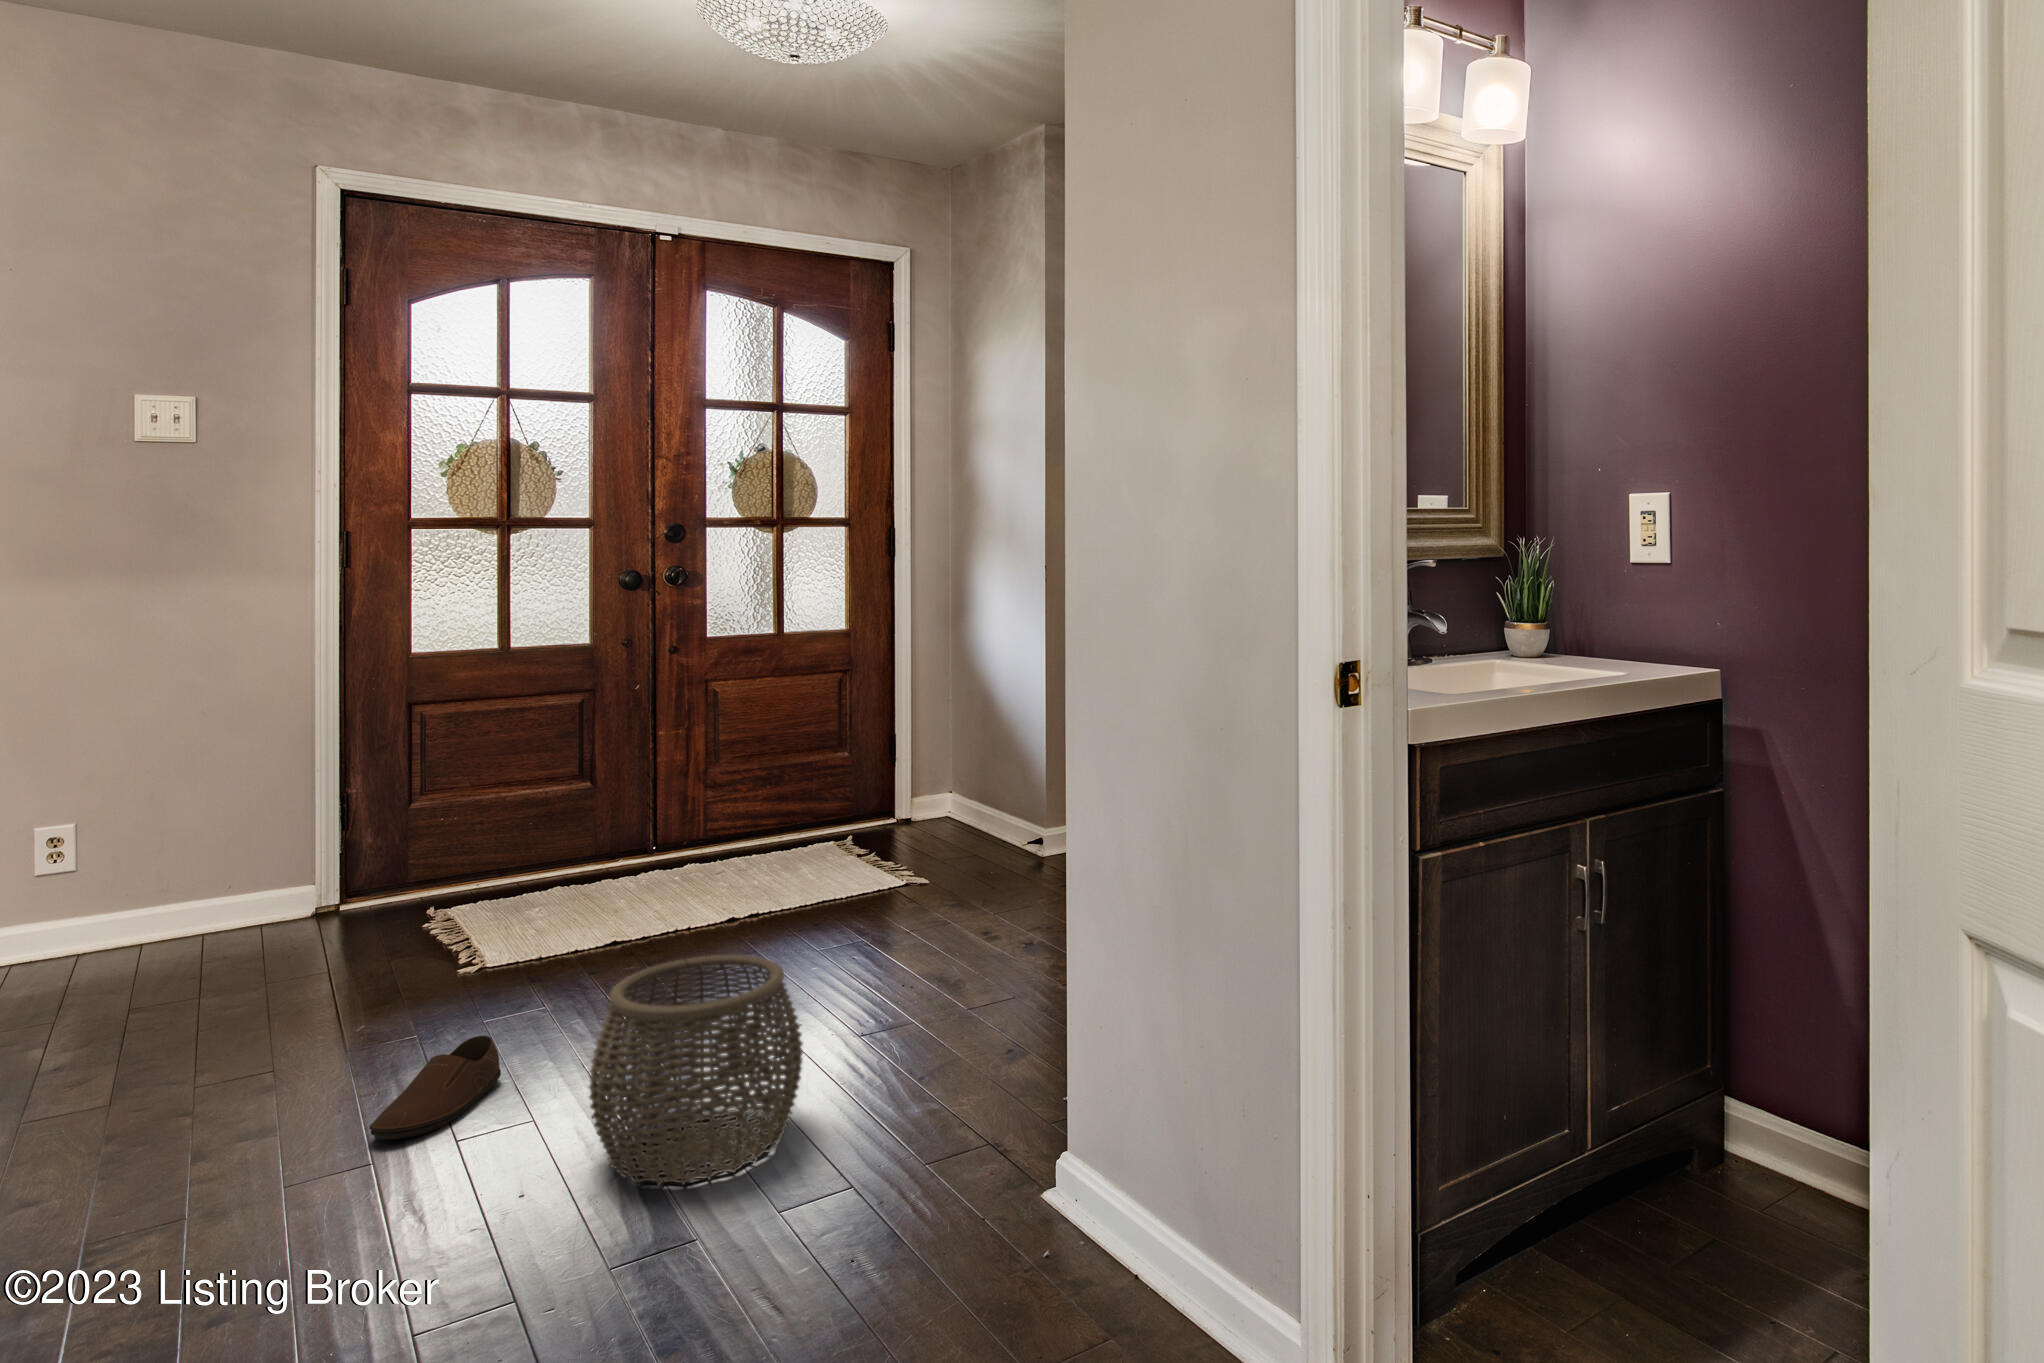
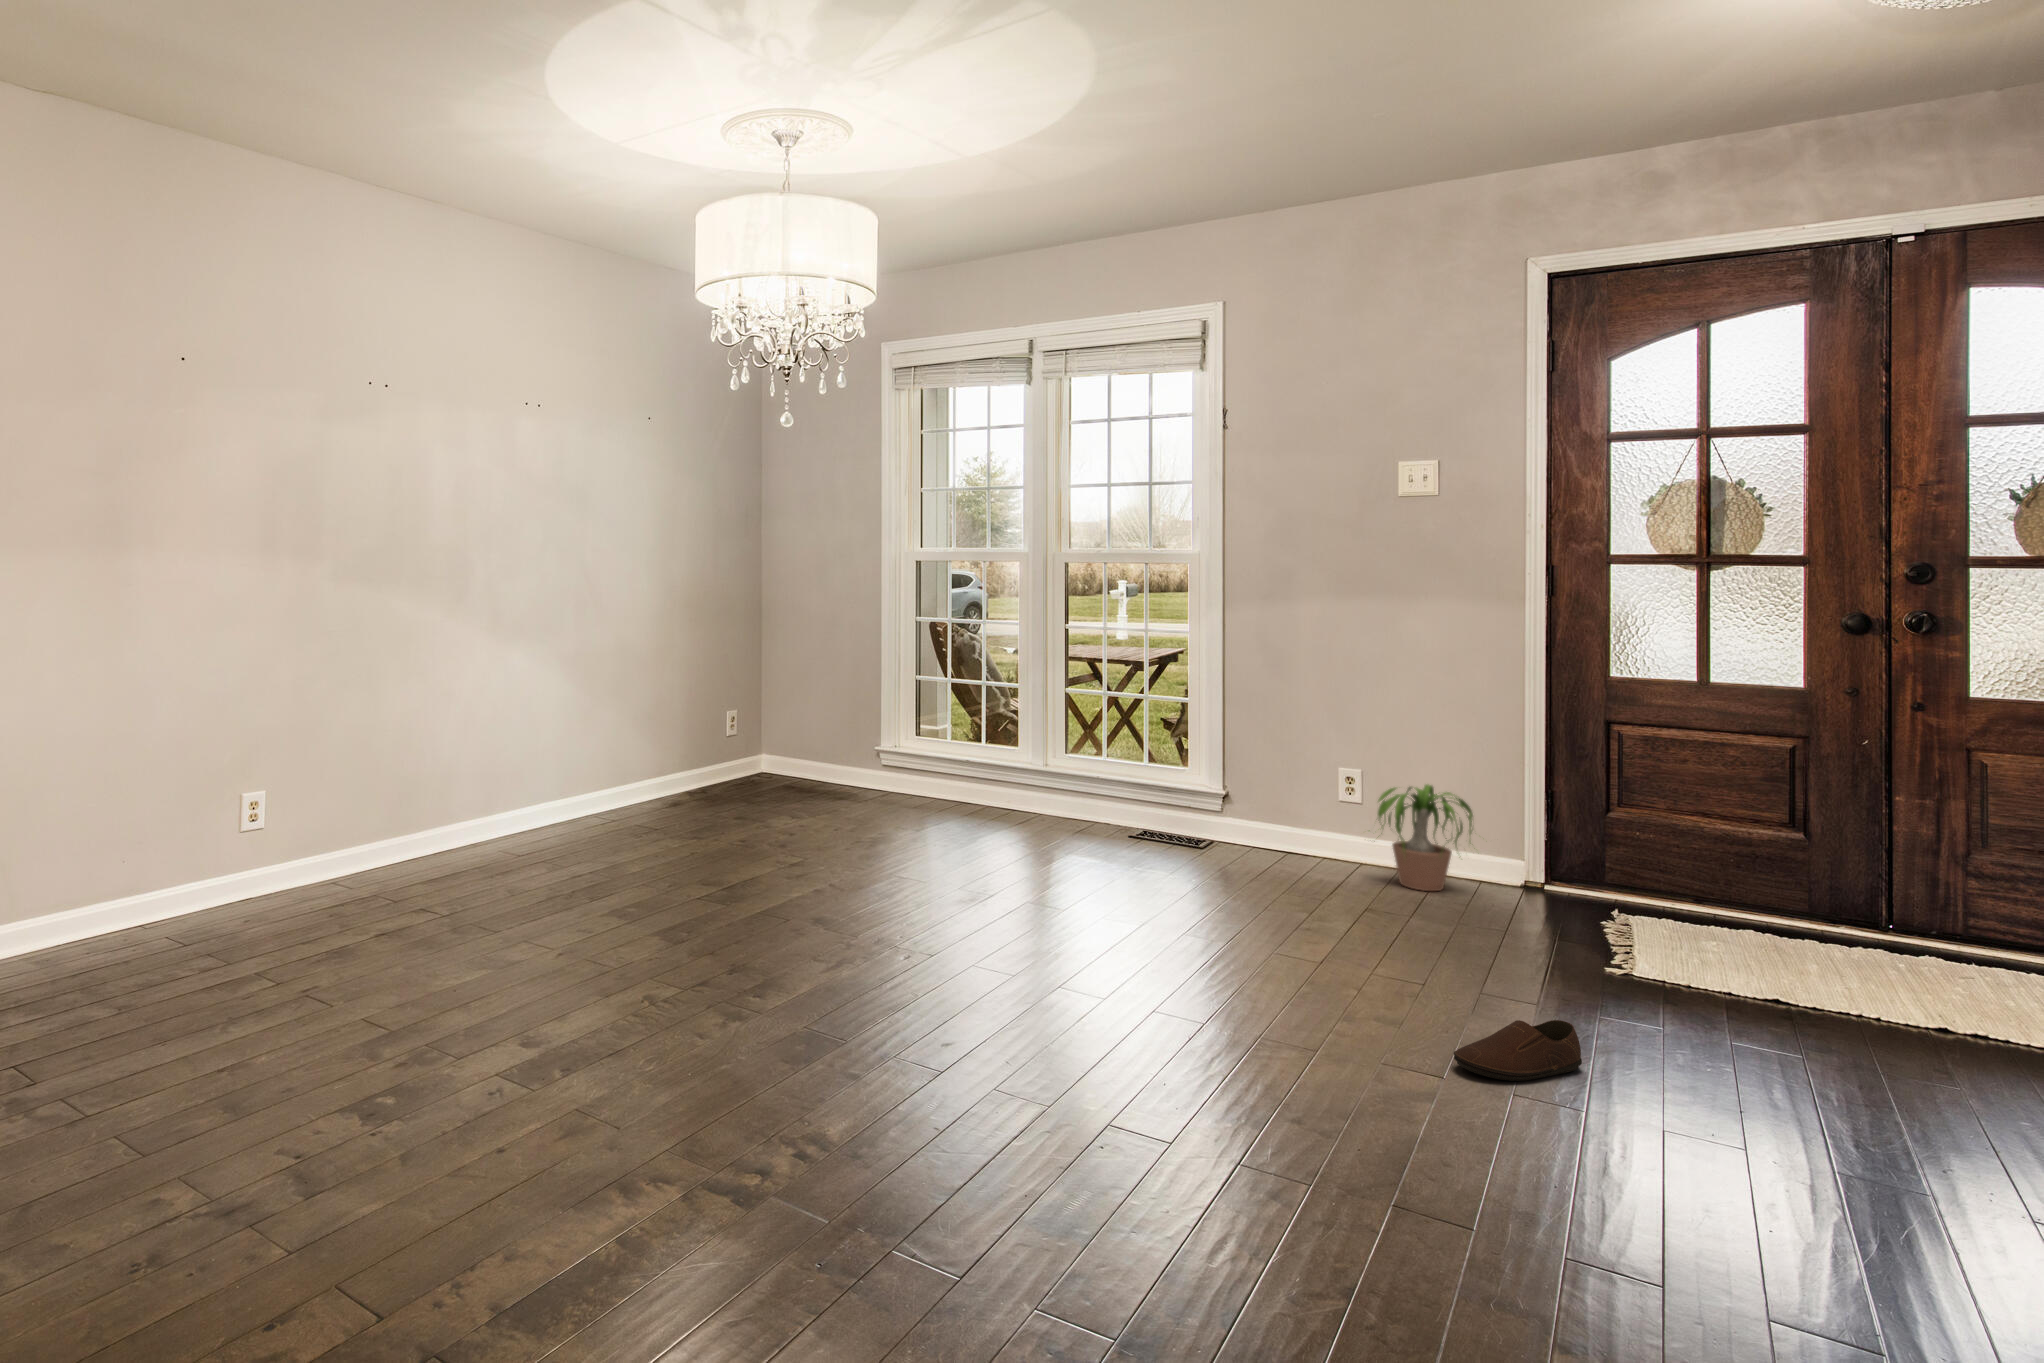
potted plant: none [95,823,298,966] -> present [1378,784,1473,891]
woven basket: present [589,955,803,1185] -> none [1605,1013,1872,1272]

